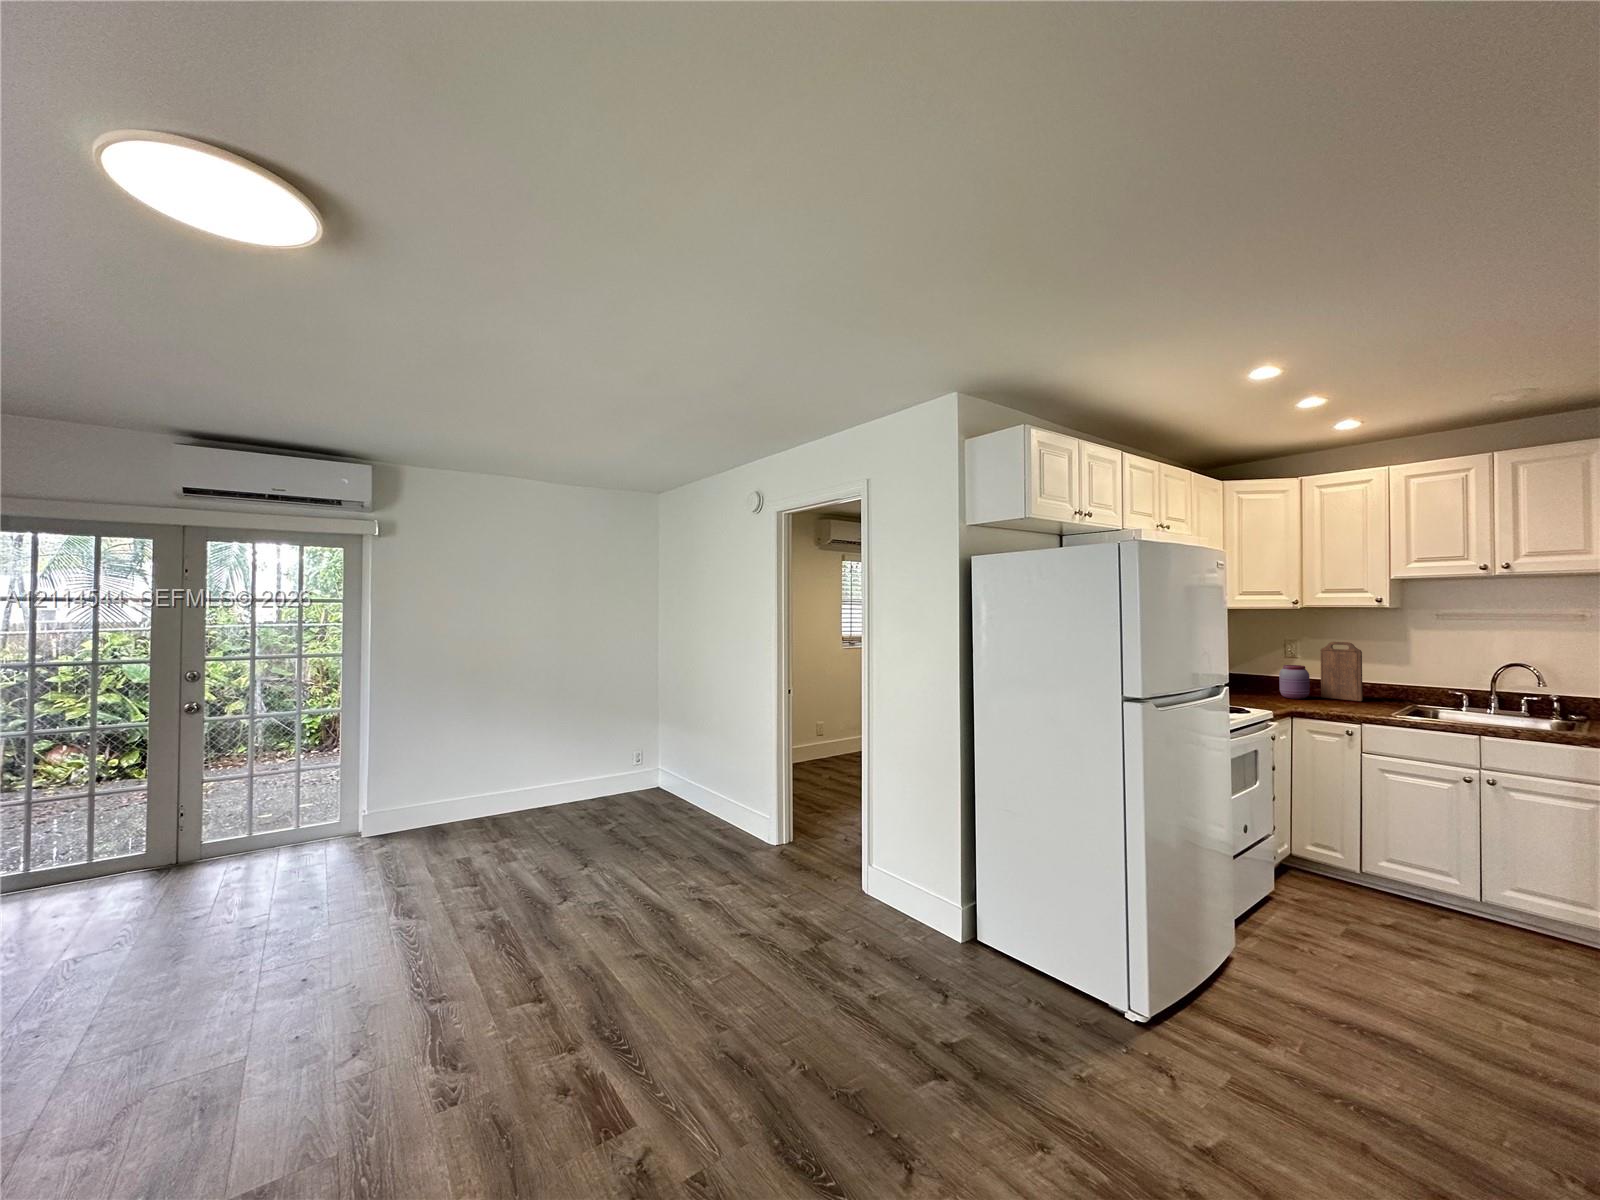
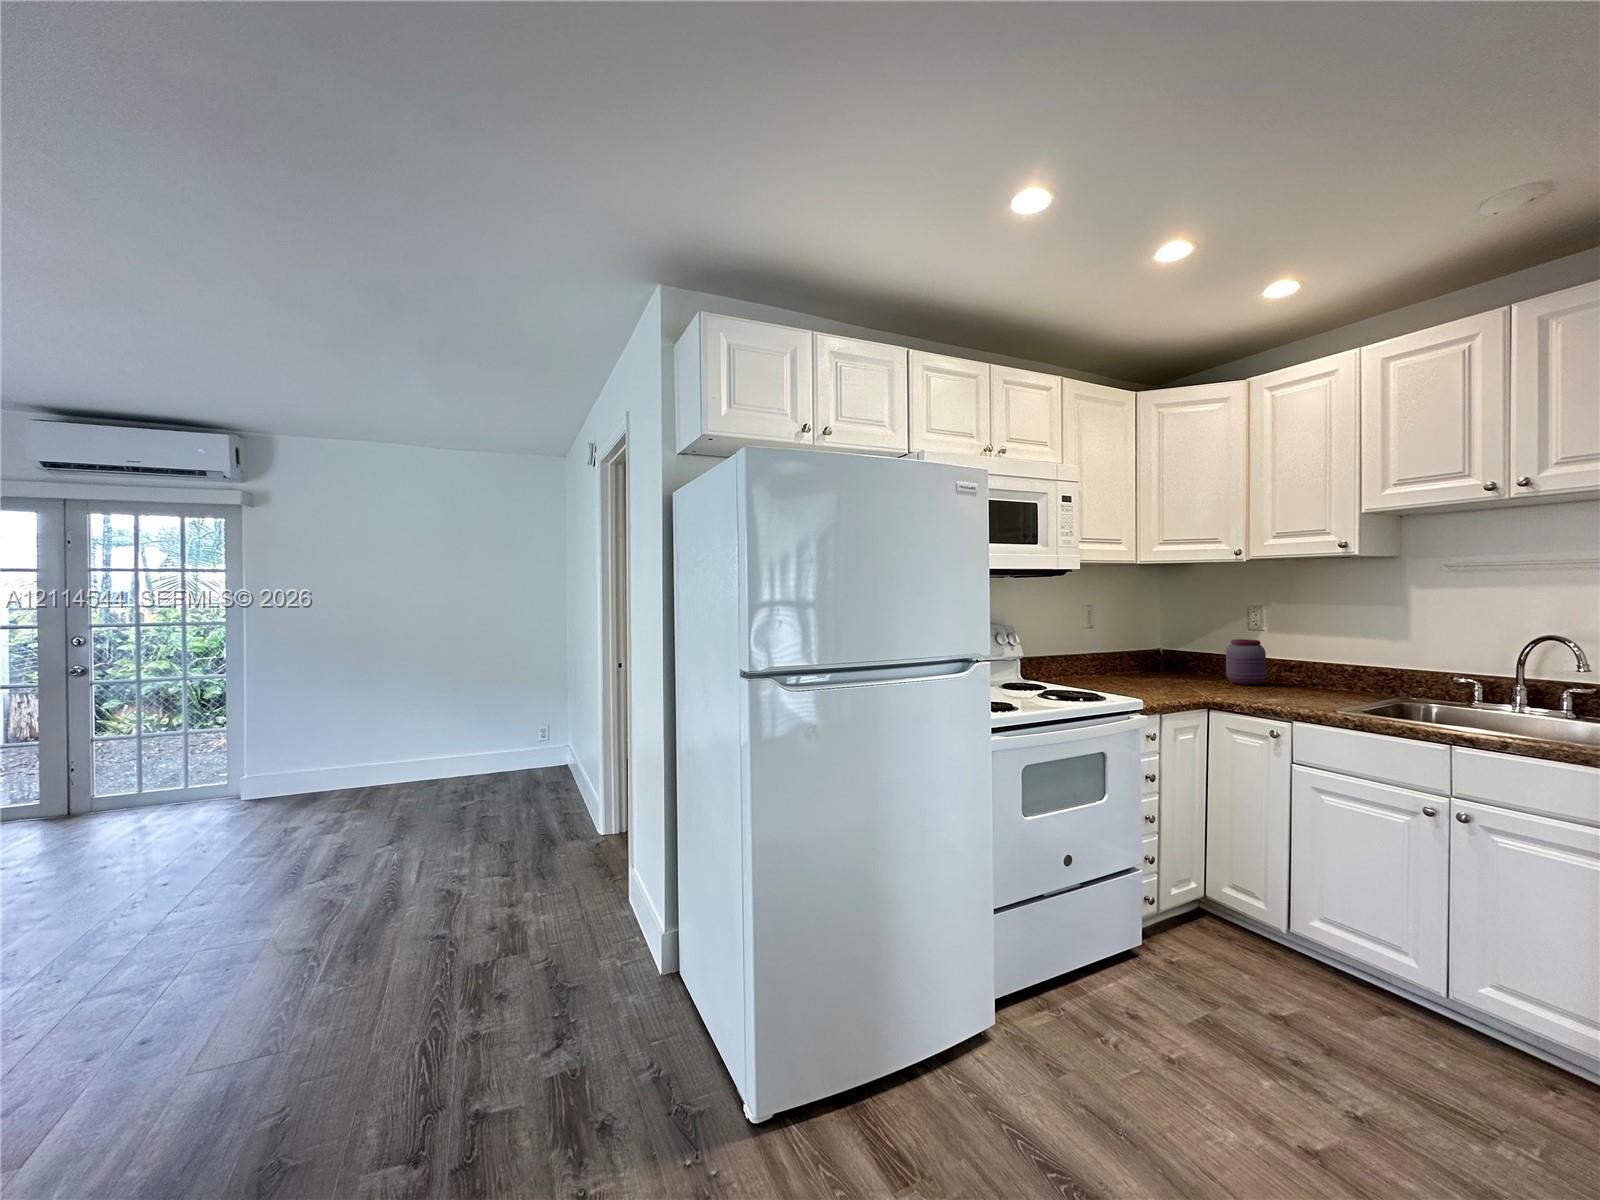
cutting board: present [1320,642,1363,701] -> none [1287,607,1339,690]

